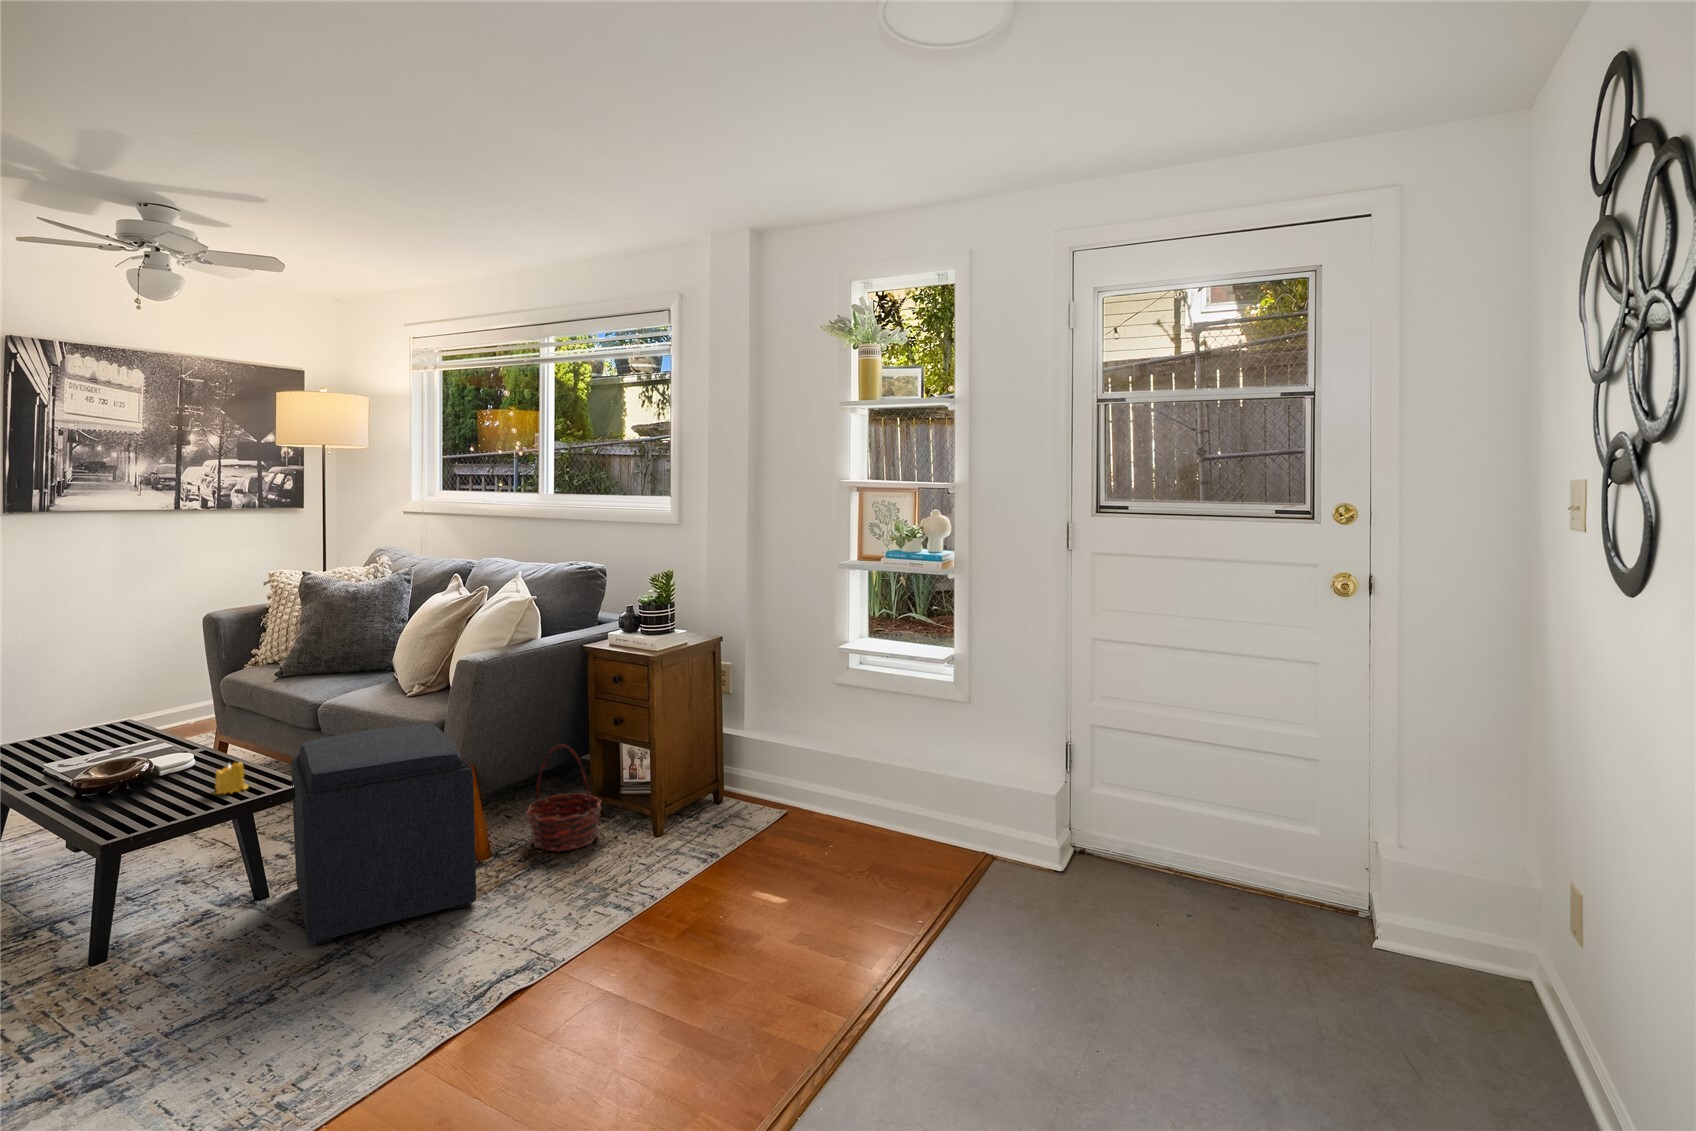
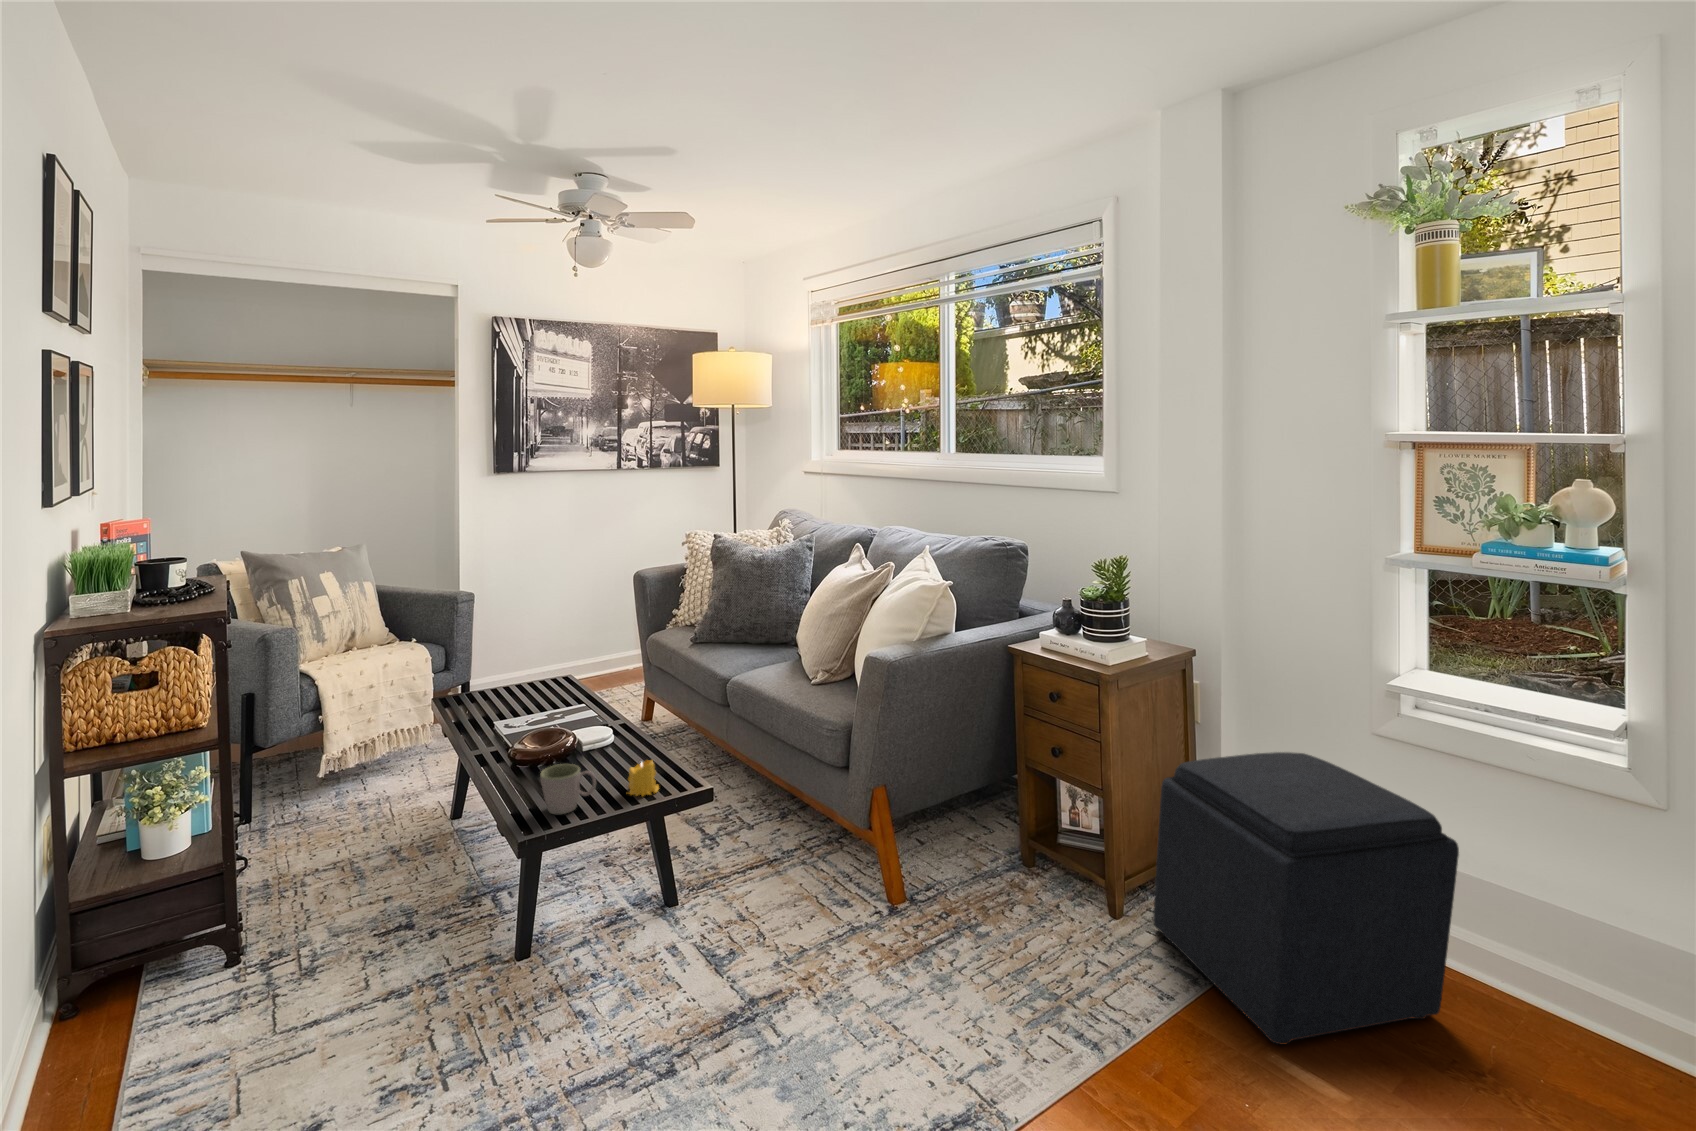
ottoman: present [291,725,476,944] -> present [1153,752,1459,1045]
basket: present [526,745,602,851] -> none [942,770,1032,905]
mug: none [118,771,181,816] -> present [540,764,596,814]

